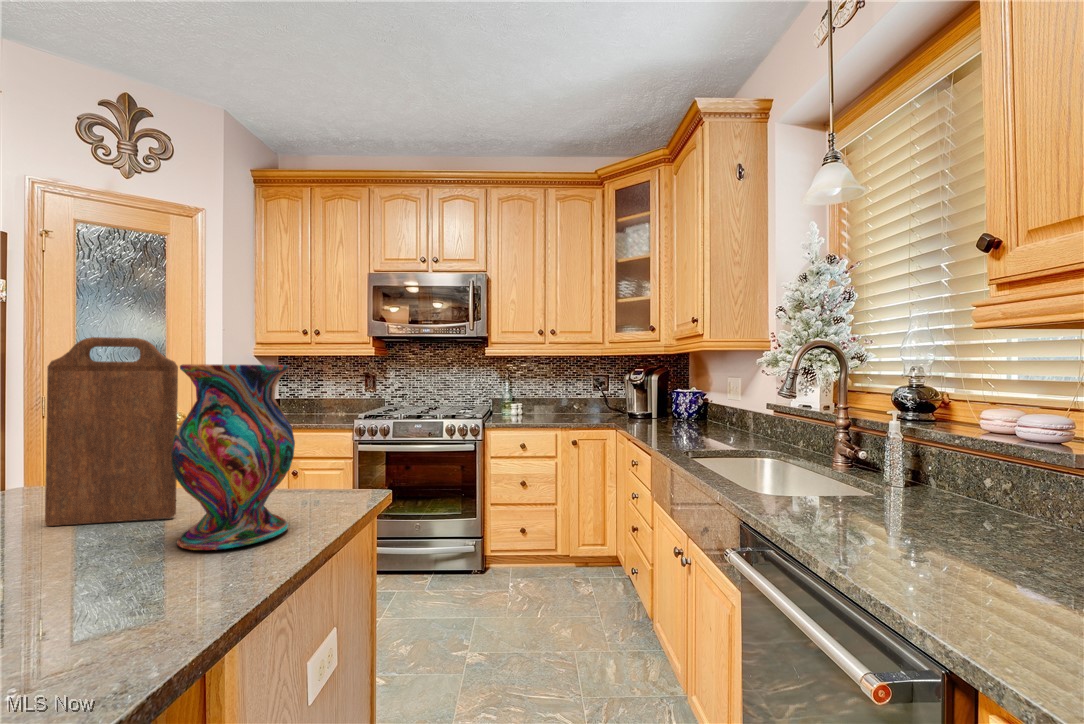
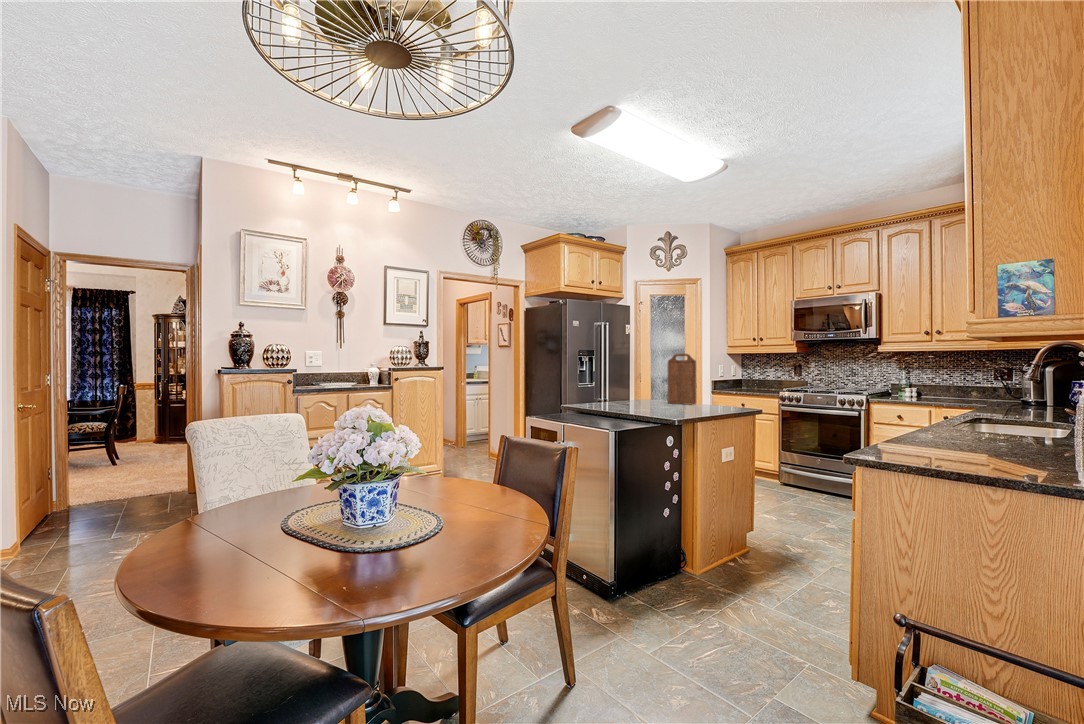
vase: present [171,364,295,550] -> none [696,361,726,408]

